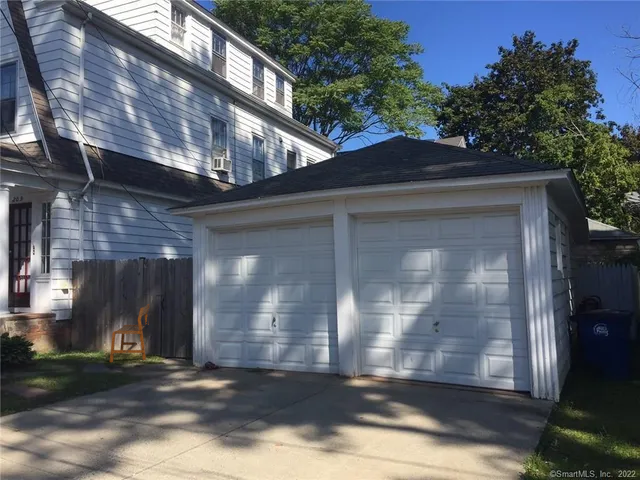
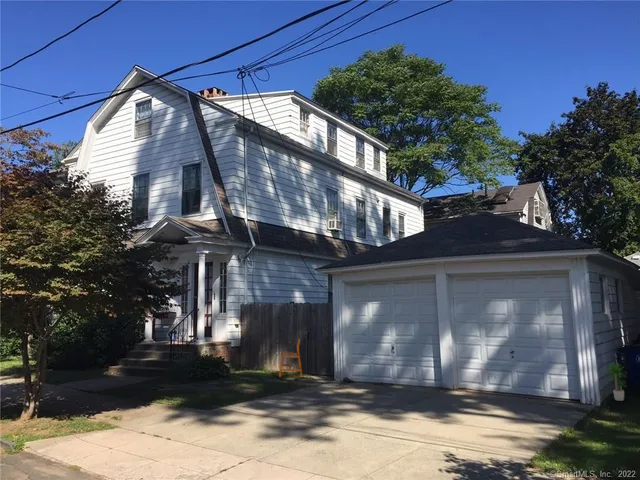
potted plant: none [569,334,610,394] -> present [607,363,624,401]

